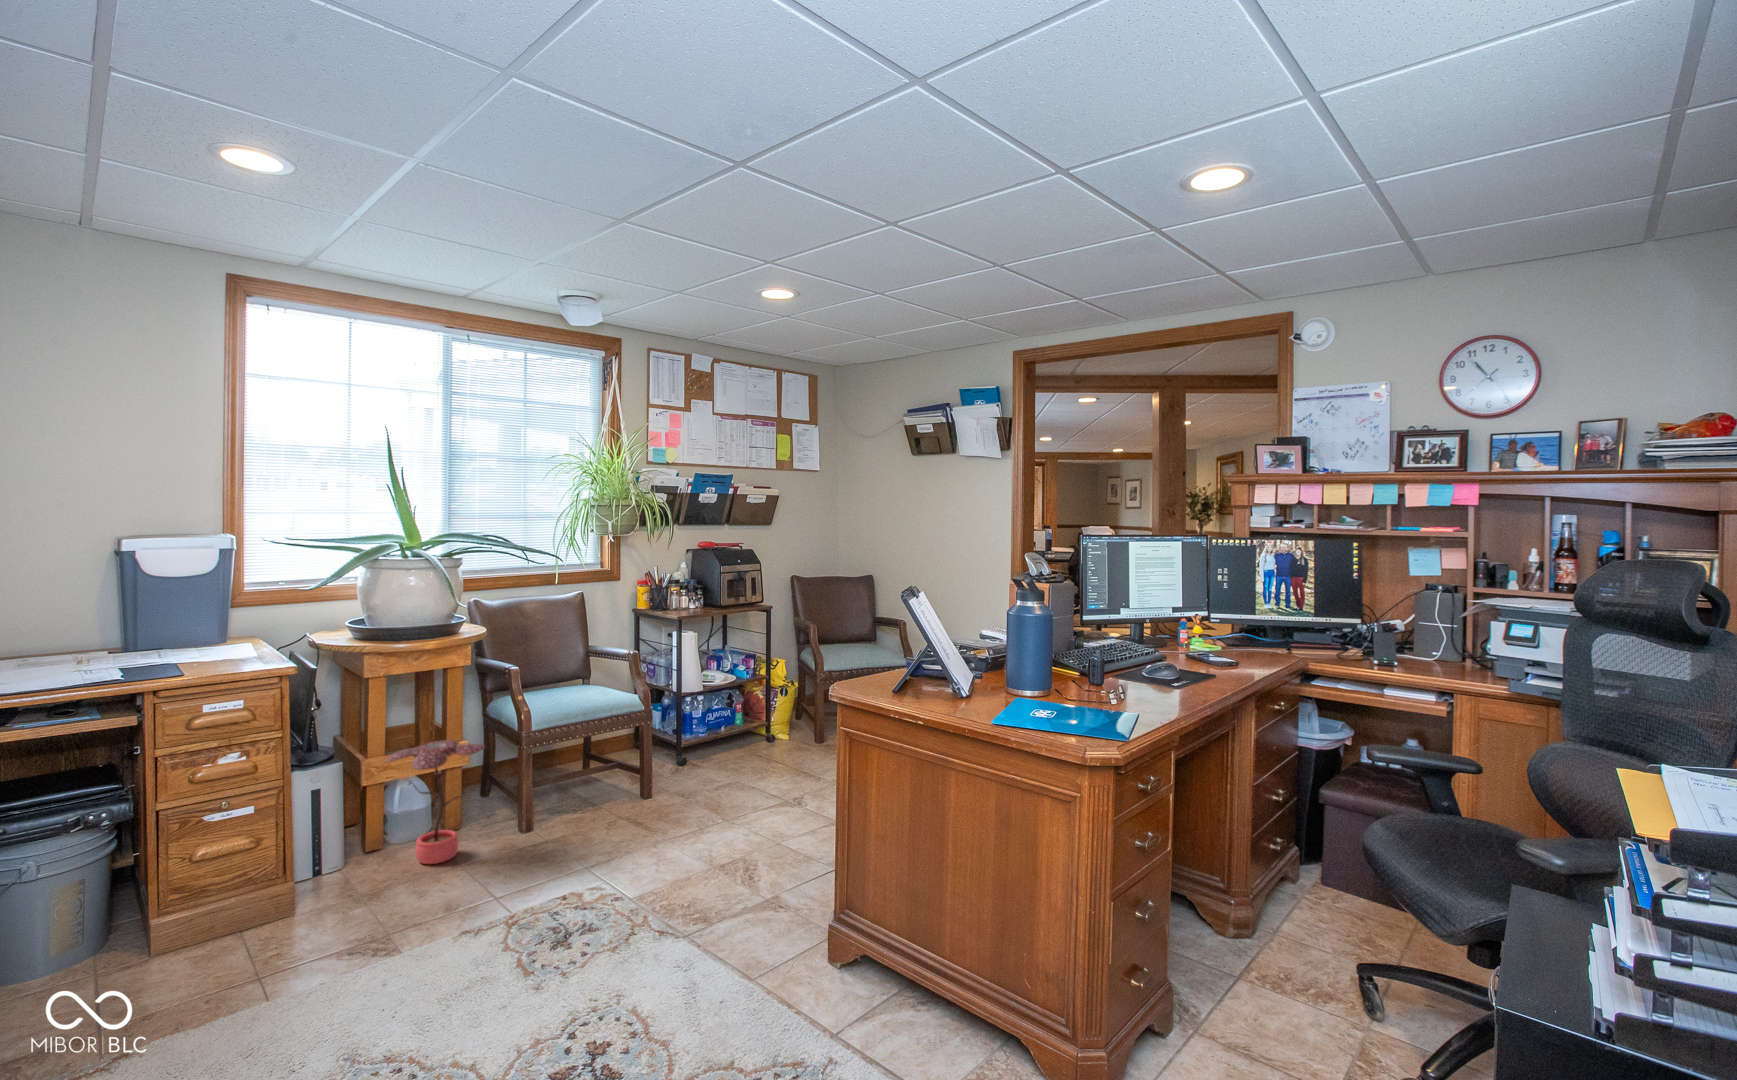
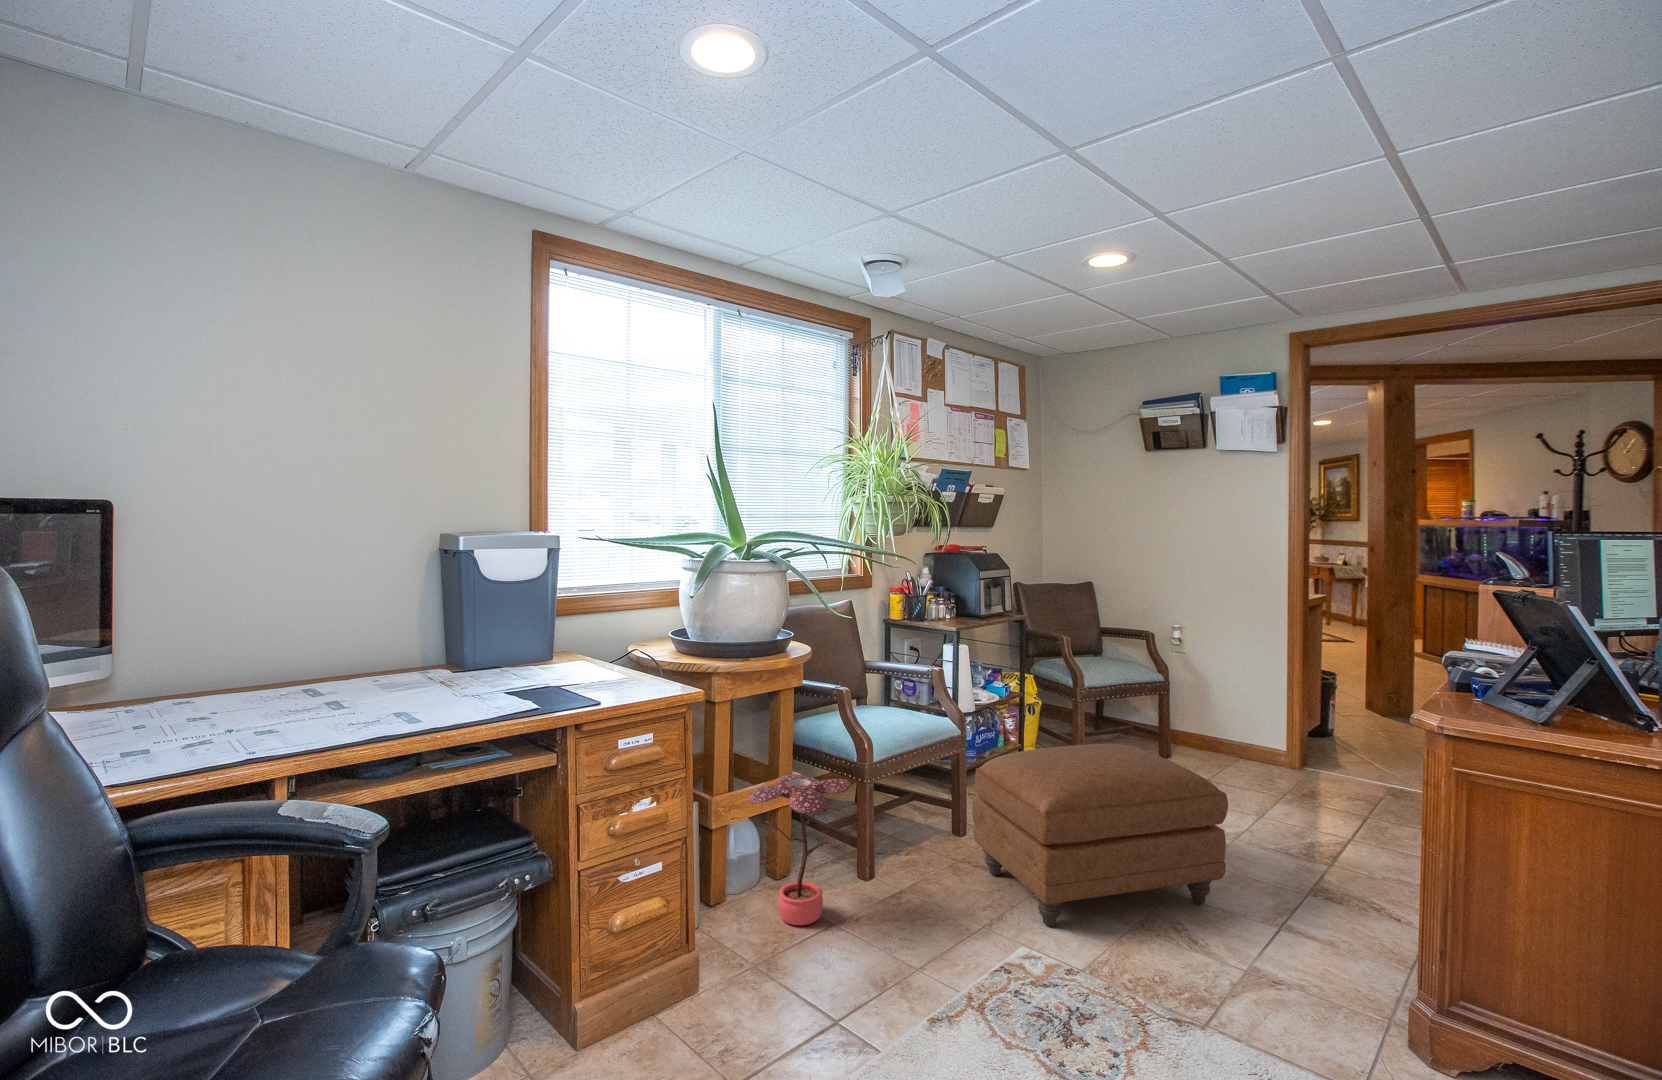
ottoman: none [623,717,805,866] -> present [972,744,1228,927]

